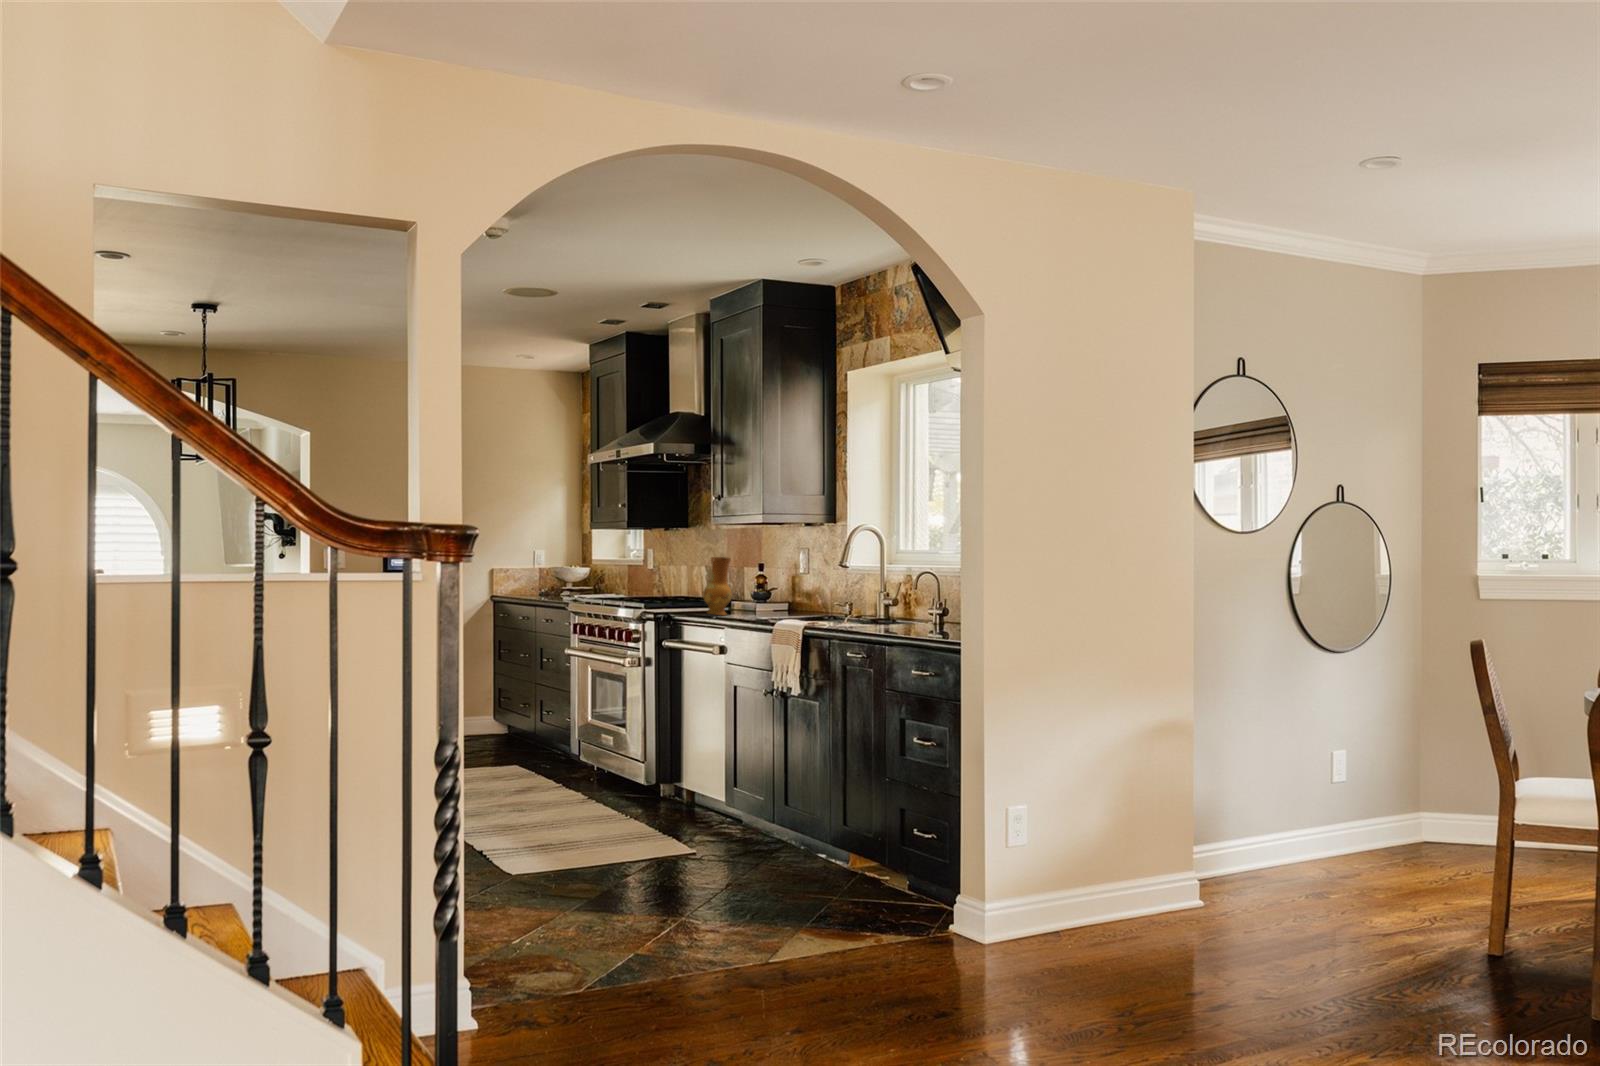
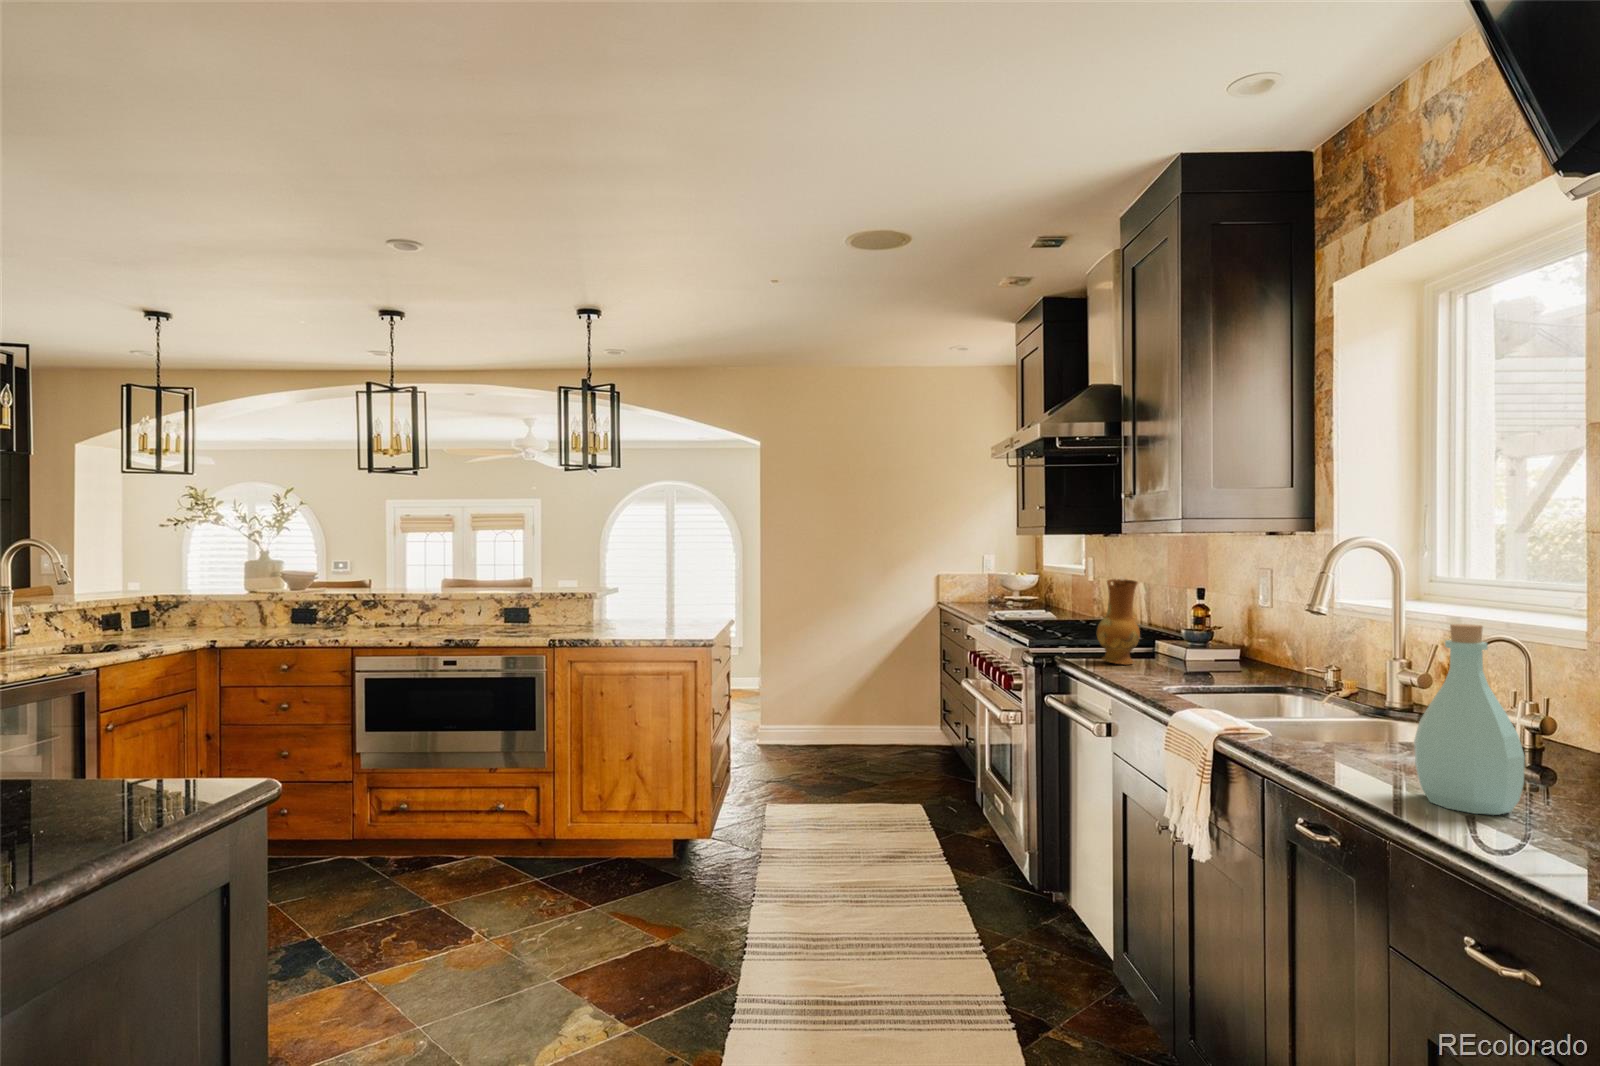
bottle: none [894,551,930,626] -> present [1414,624,1525,815]

